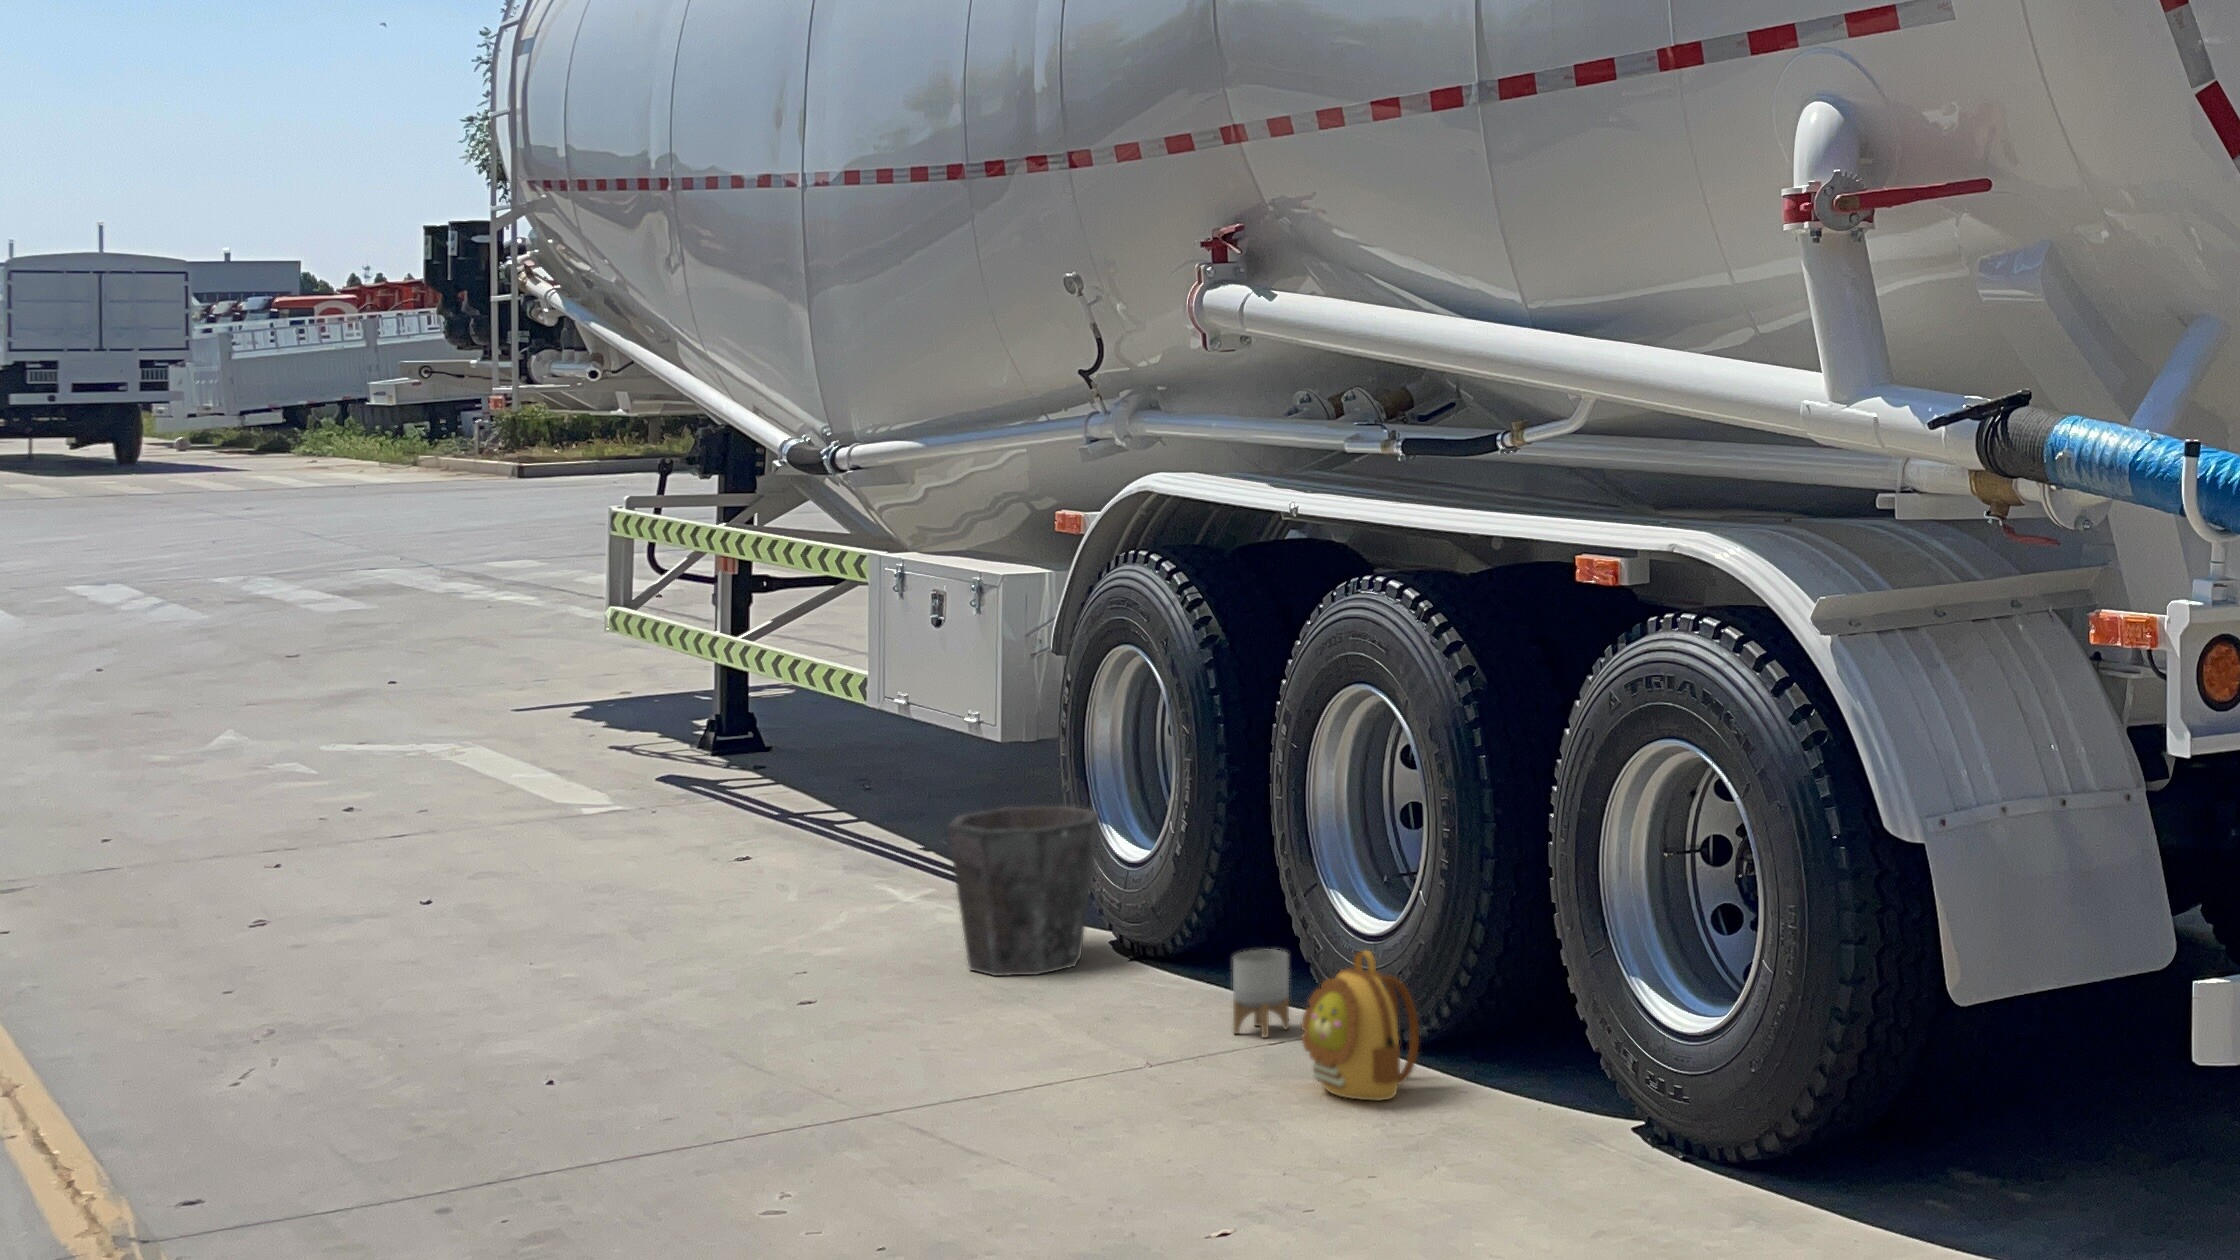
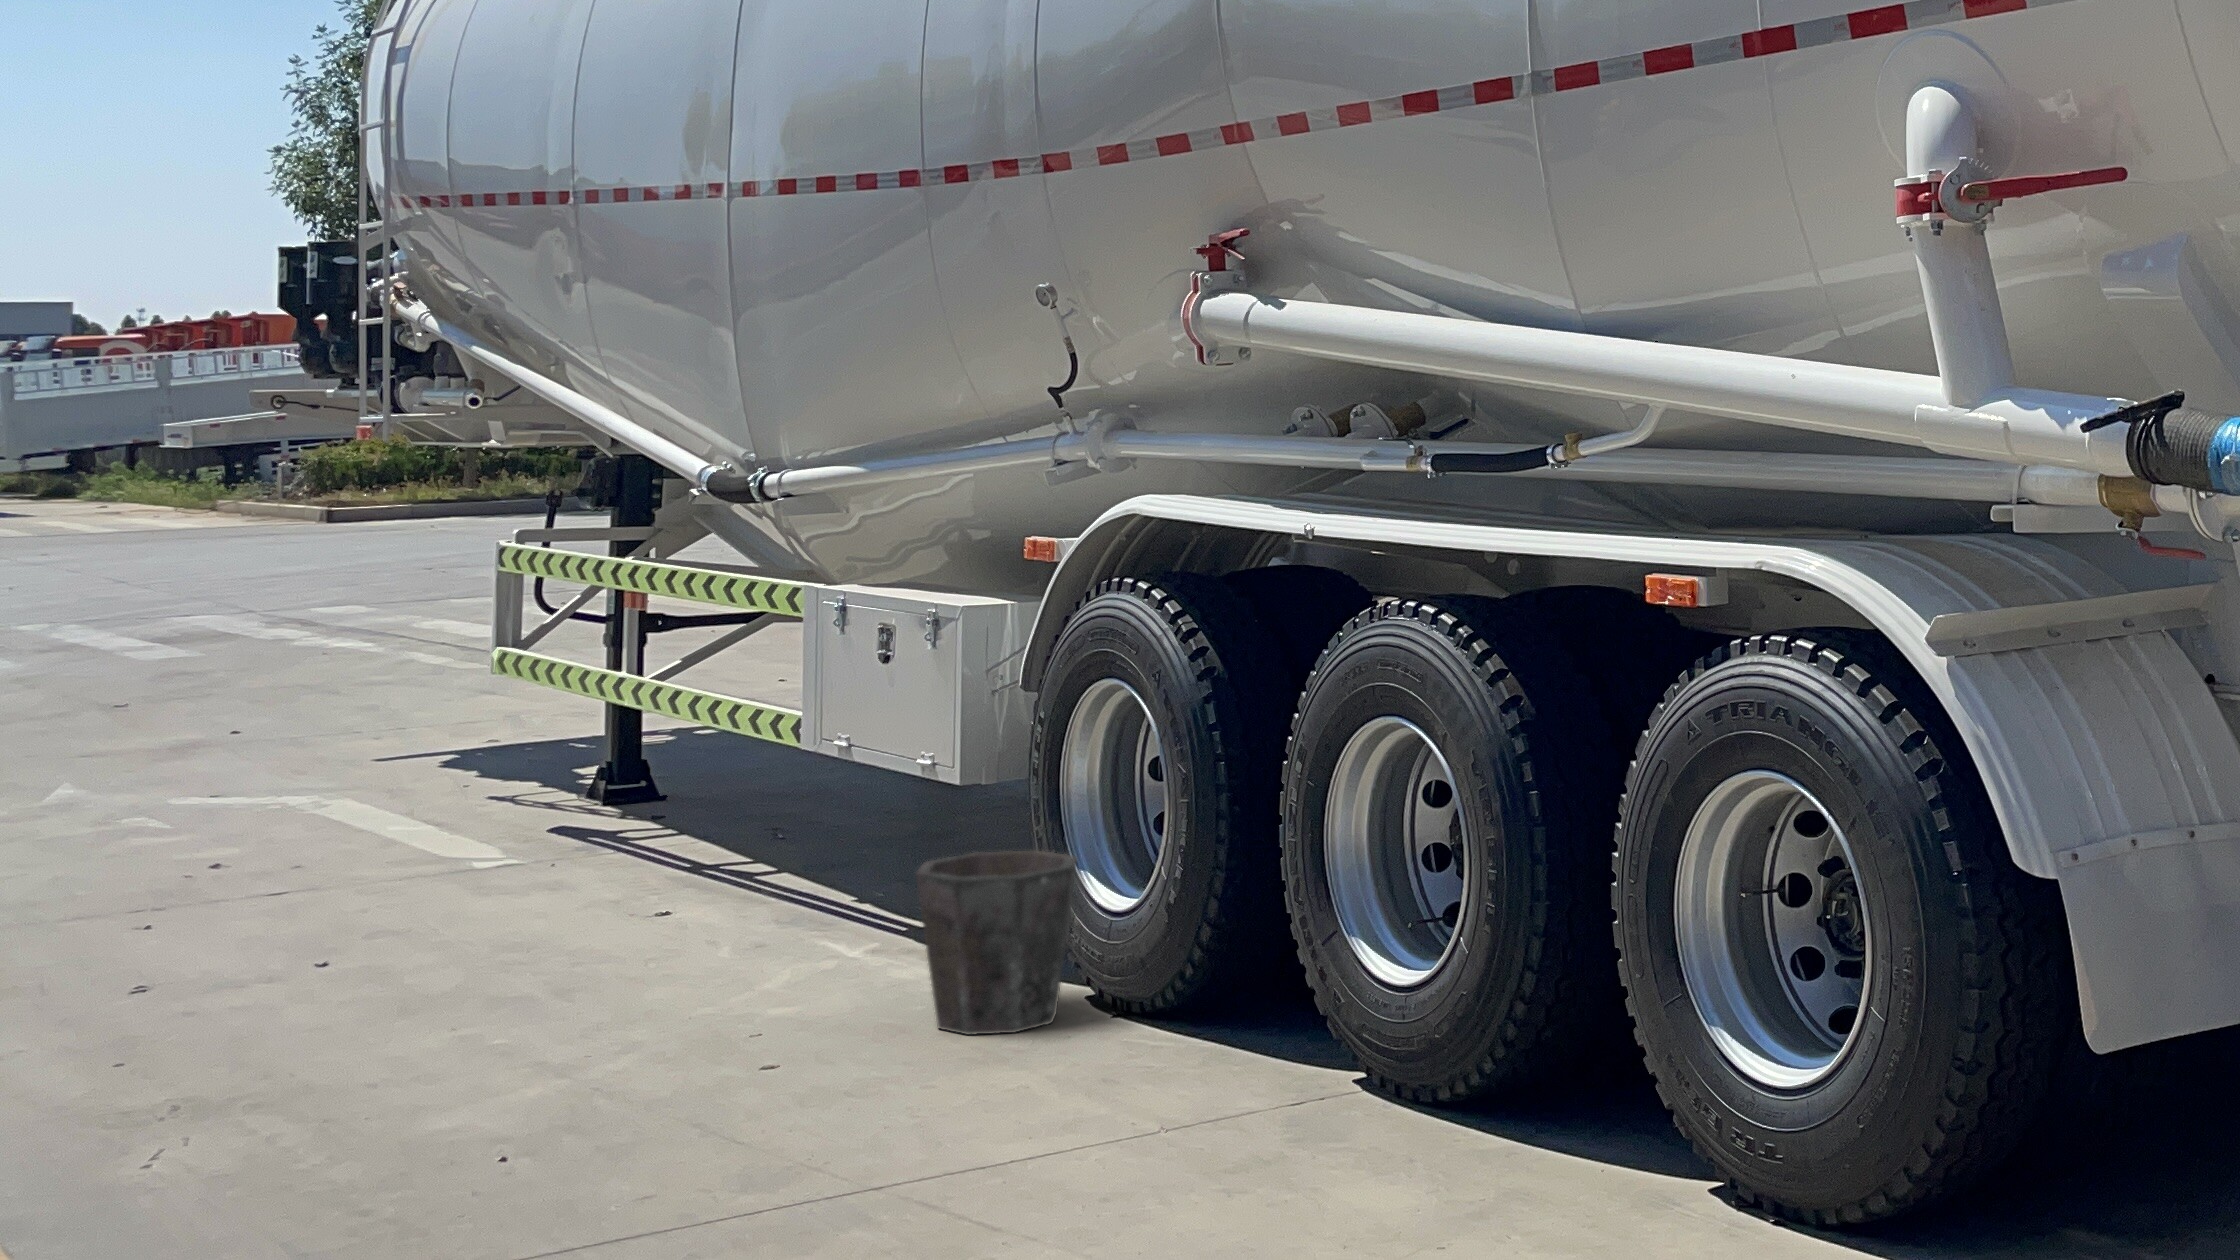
planter: present [1233,949,1289,1037] -> none [1242,1004,1302,1100]
backpack: present [1301,951,1419,1101] -> none [1332,1005,1460,1169]

